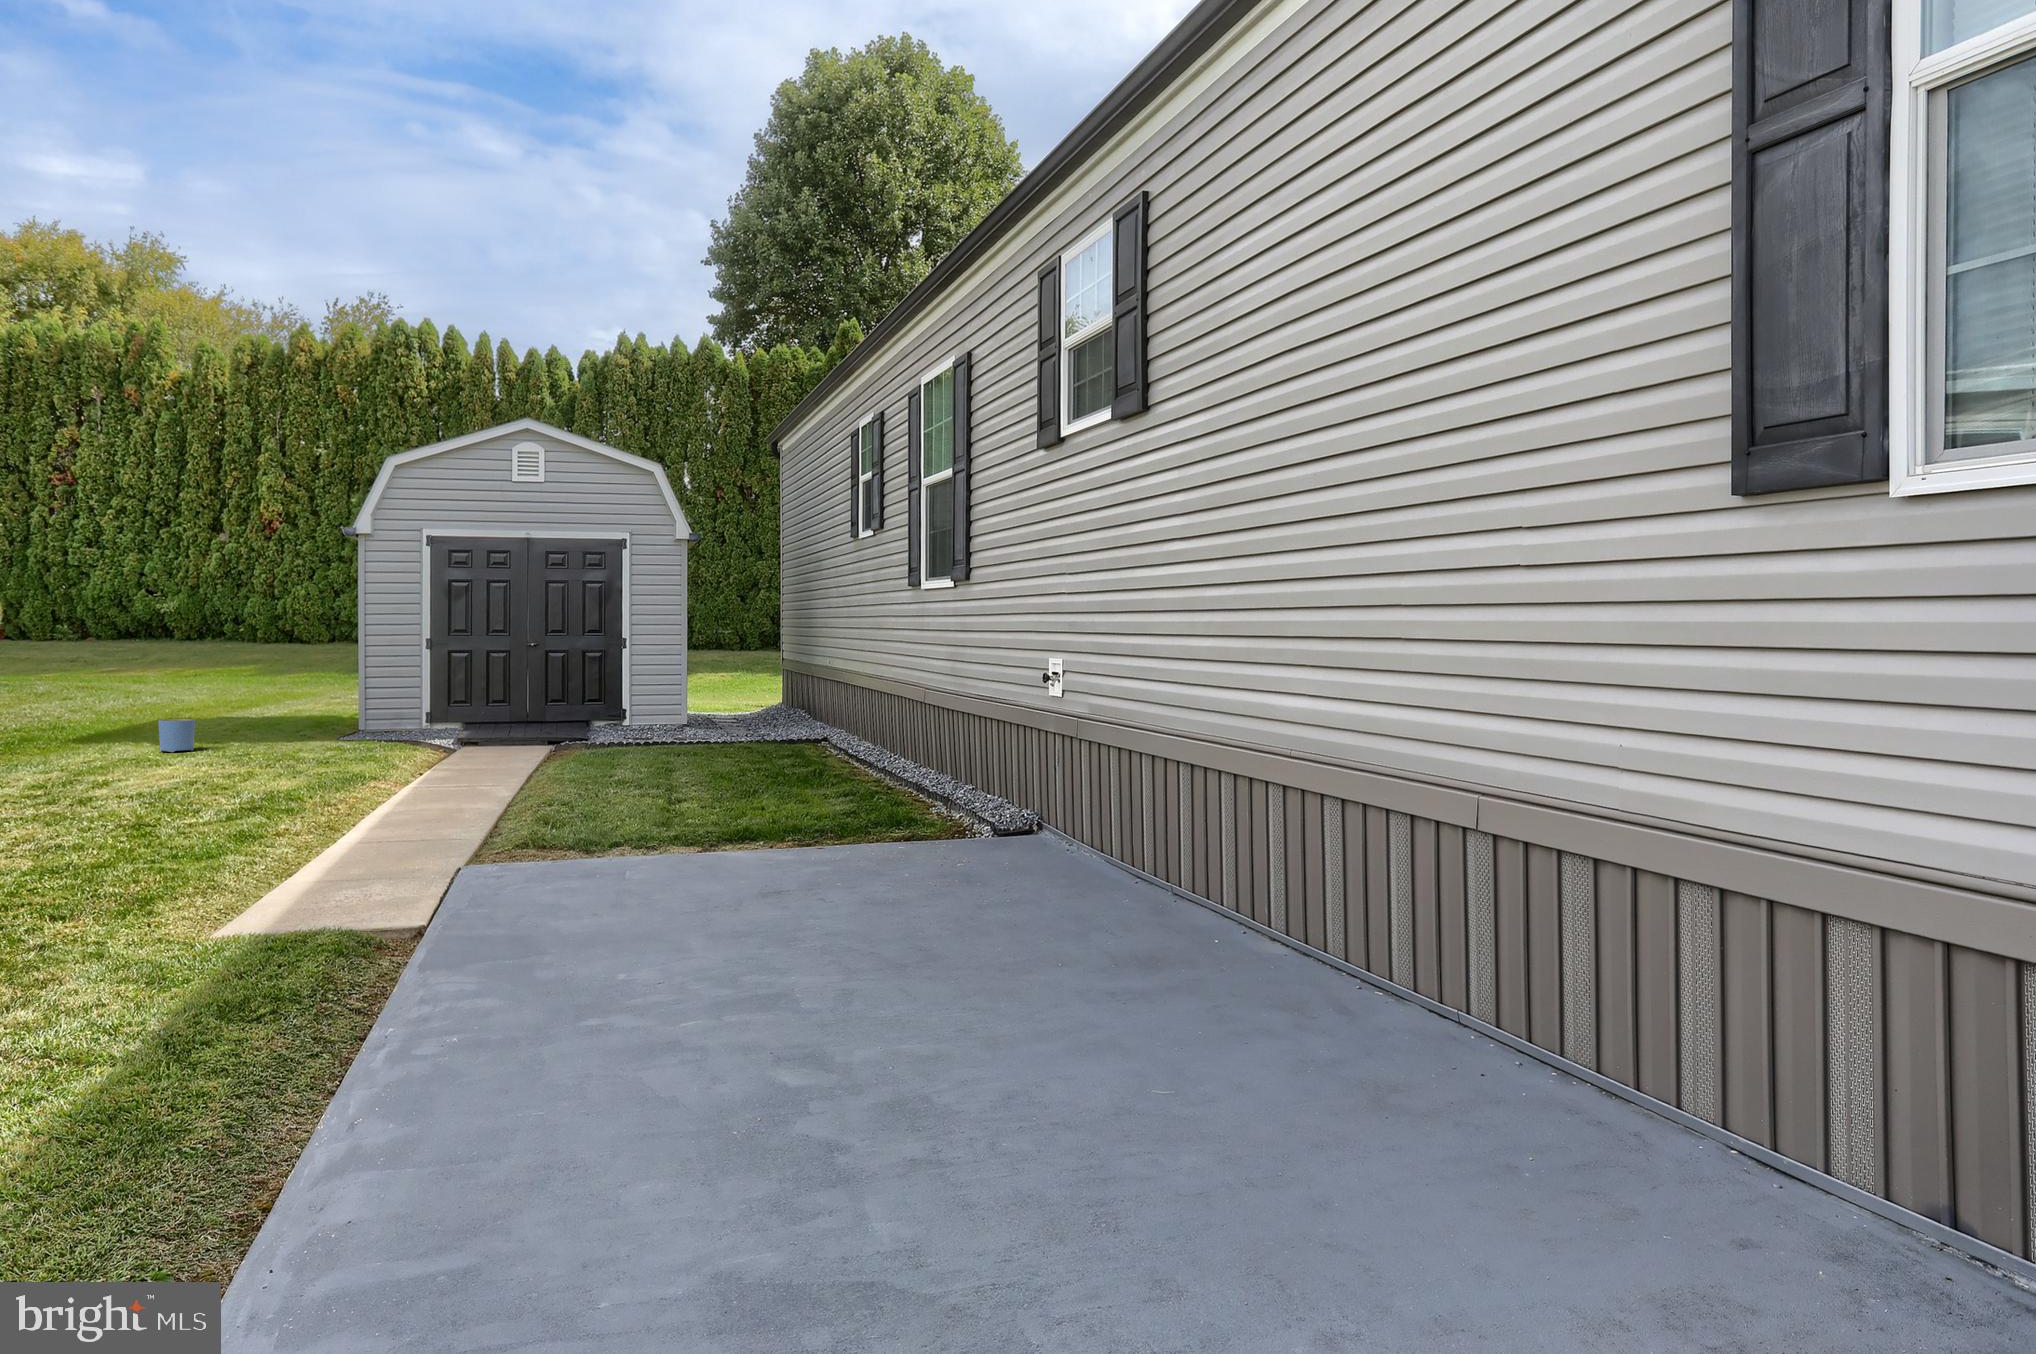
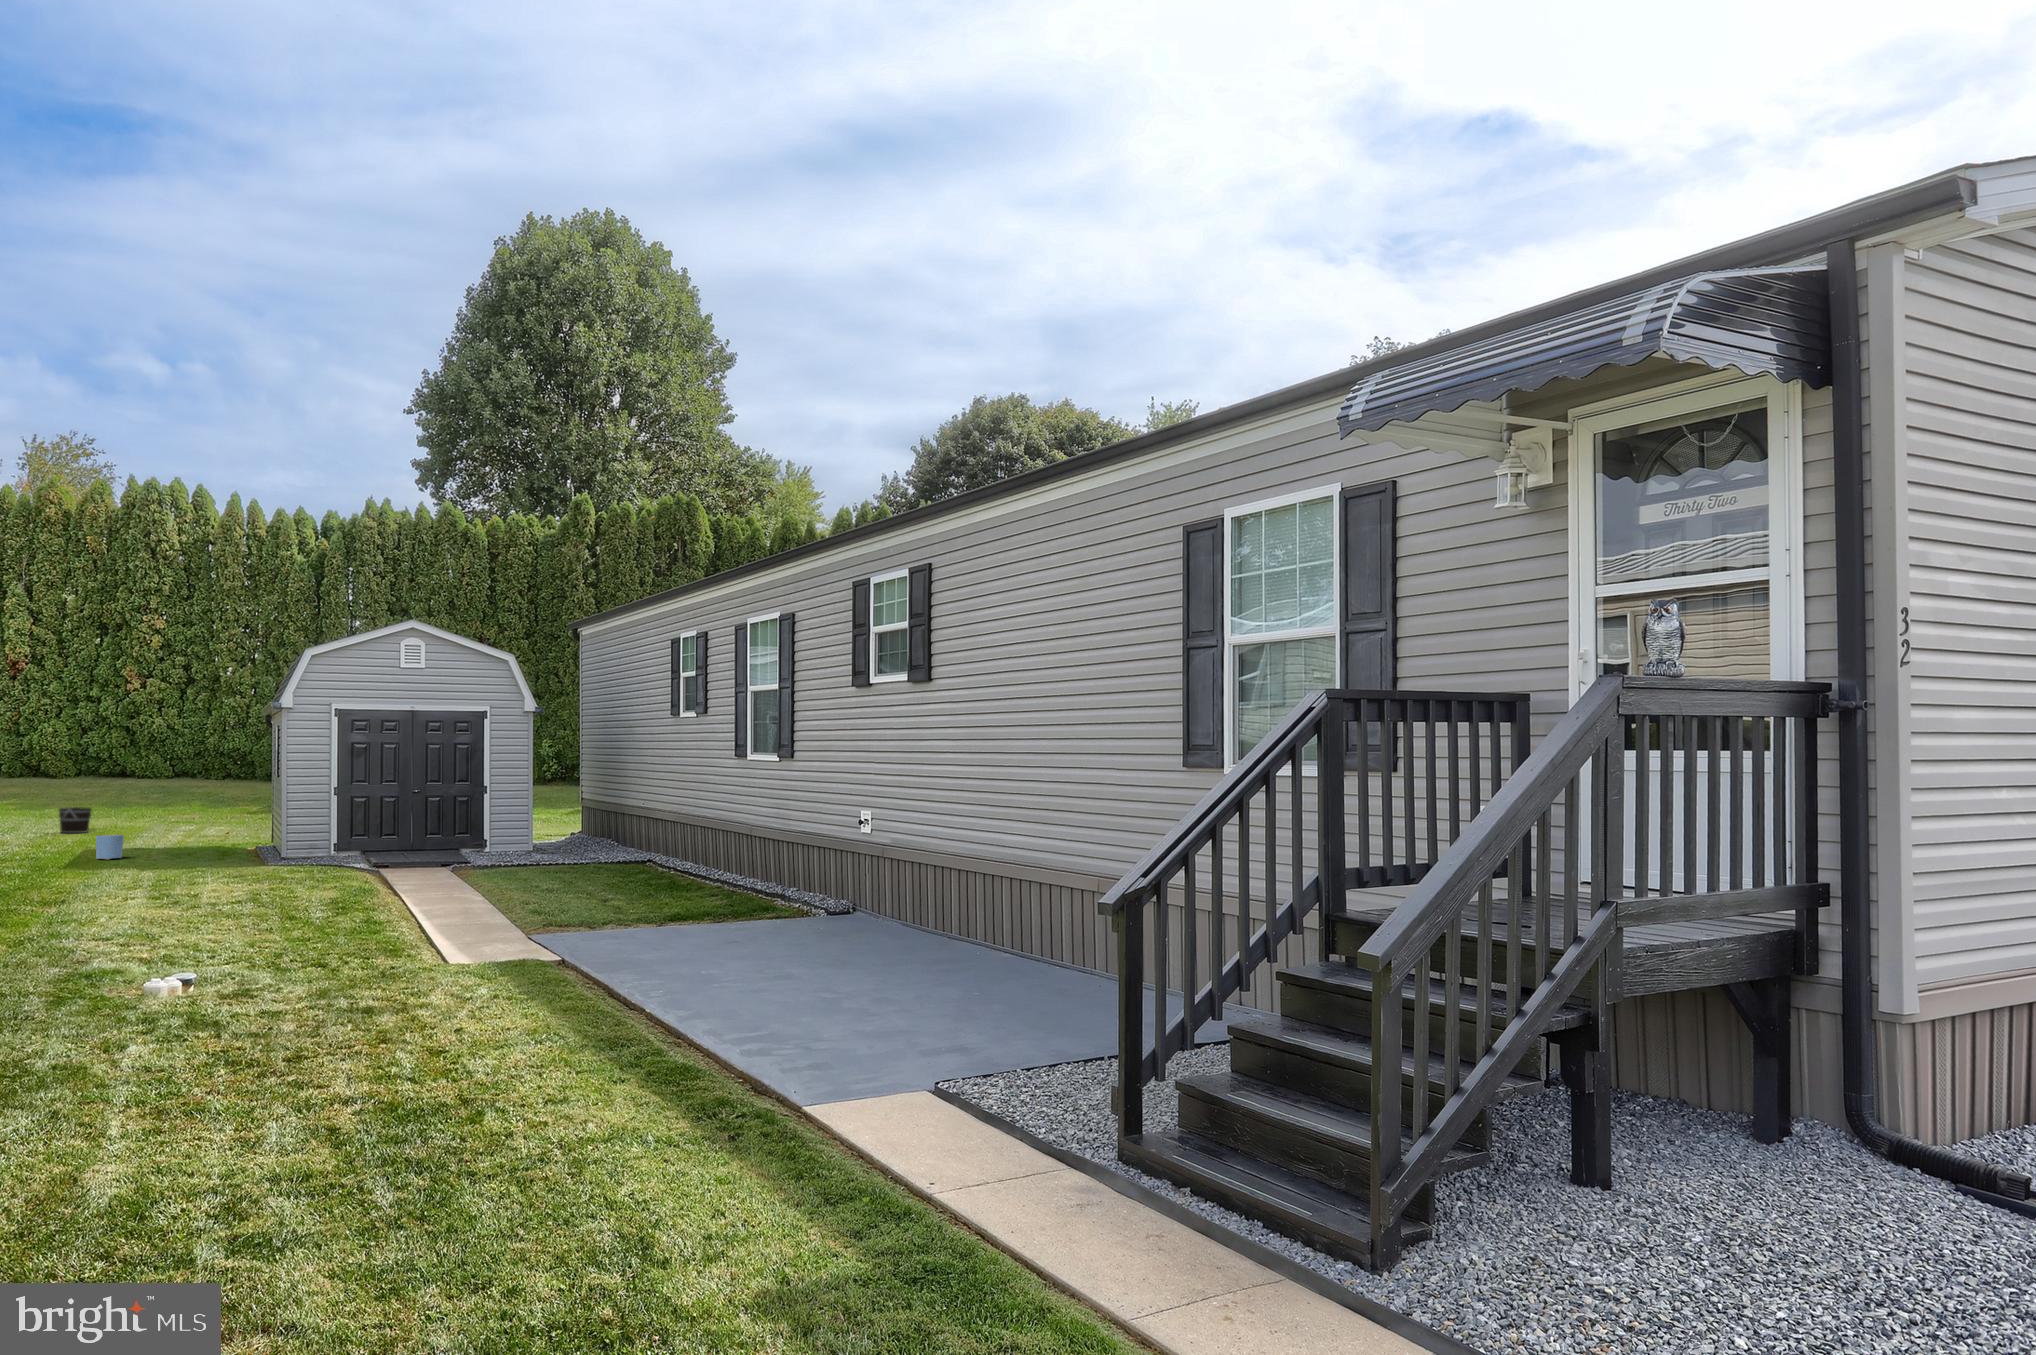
bucket: none [222,678,260,710] -> present [59,807,92,833]

